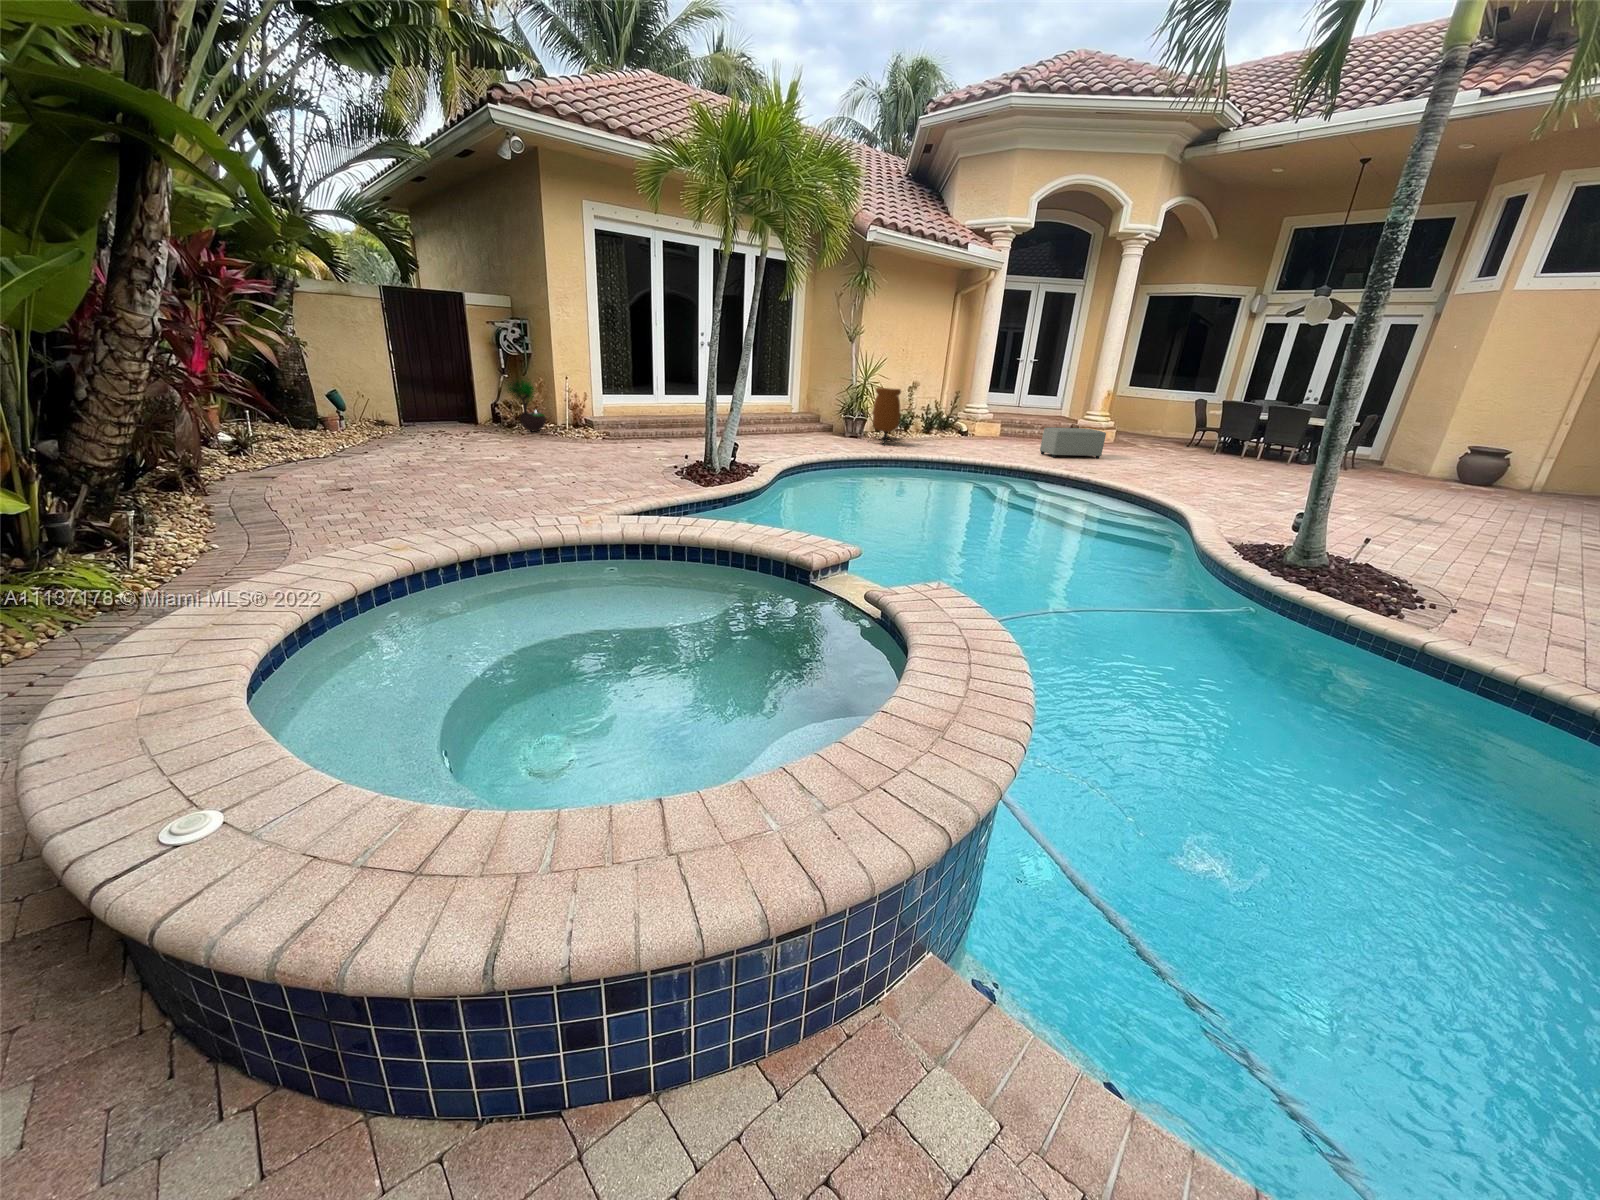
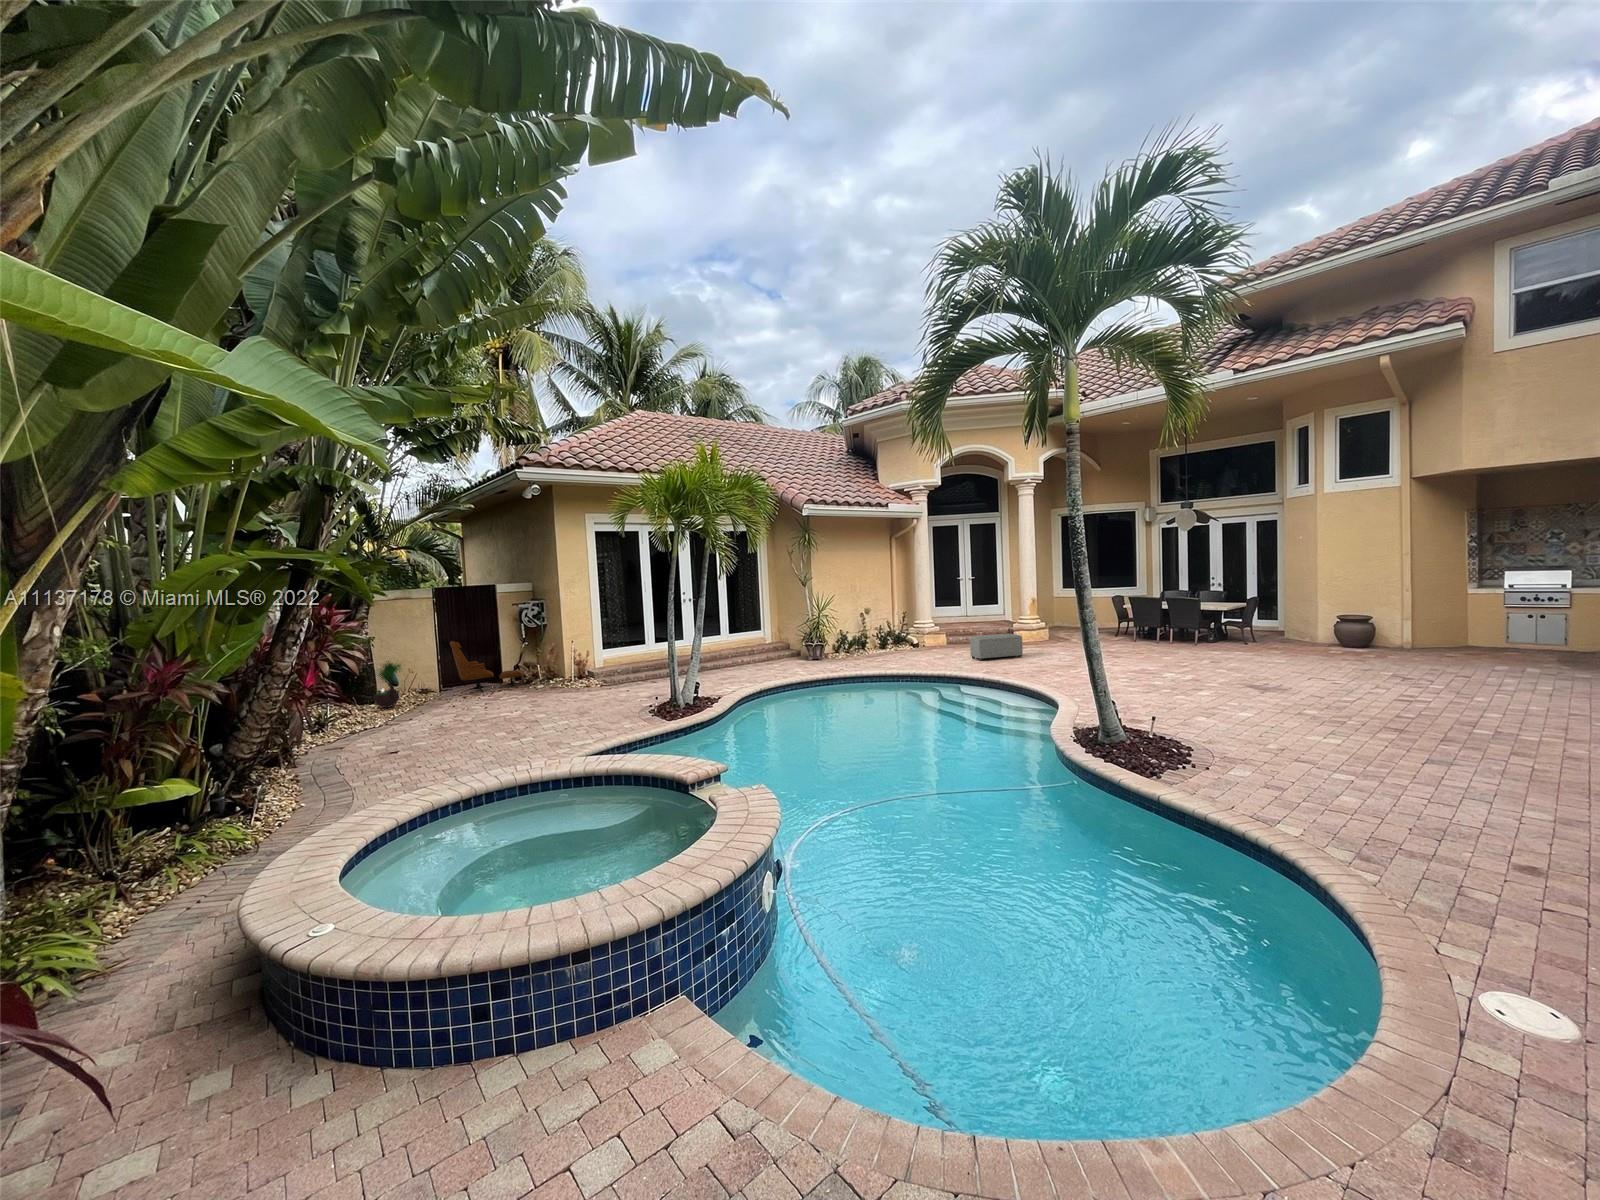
potted tree: present [508,379,546,431] -> present [374,661,401,708]
lounge chair: present [872,387,902,443] -> present [450,641,524,693]

